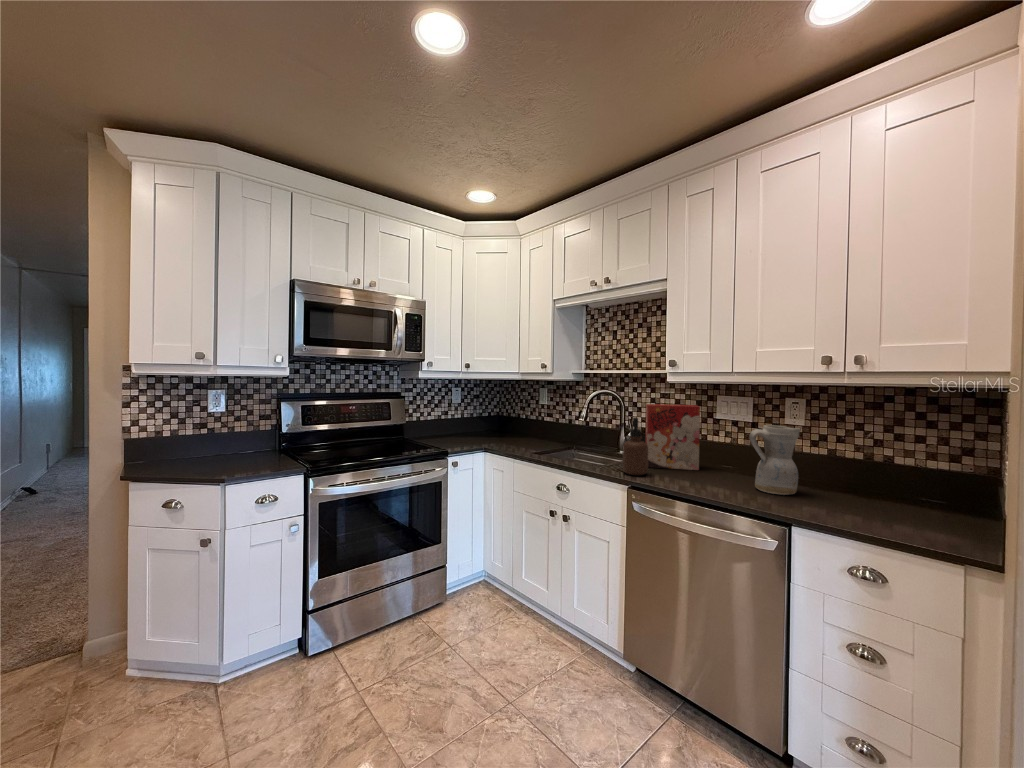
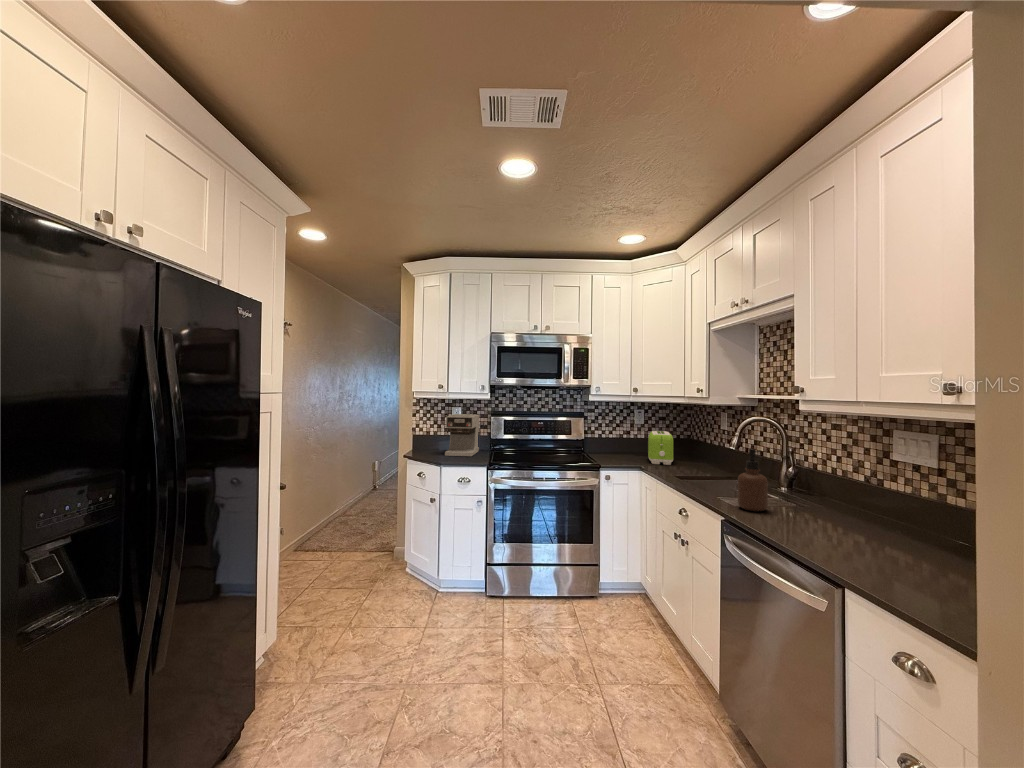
coffee maker: none [207,400,256,464] -> present [445,414,479,456]
cereal box: present [646,404,700,470] -> none [784,435,859,520]
toaster: none [470,409,502,443] -> present [648,431,673,465]
ceramic pitcher: present [750,425,800,495] -> none [866,469,943,562]

